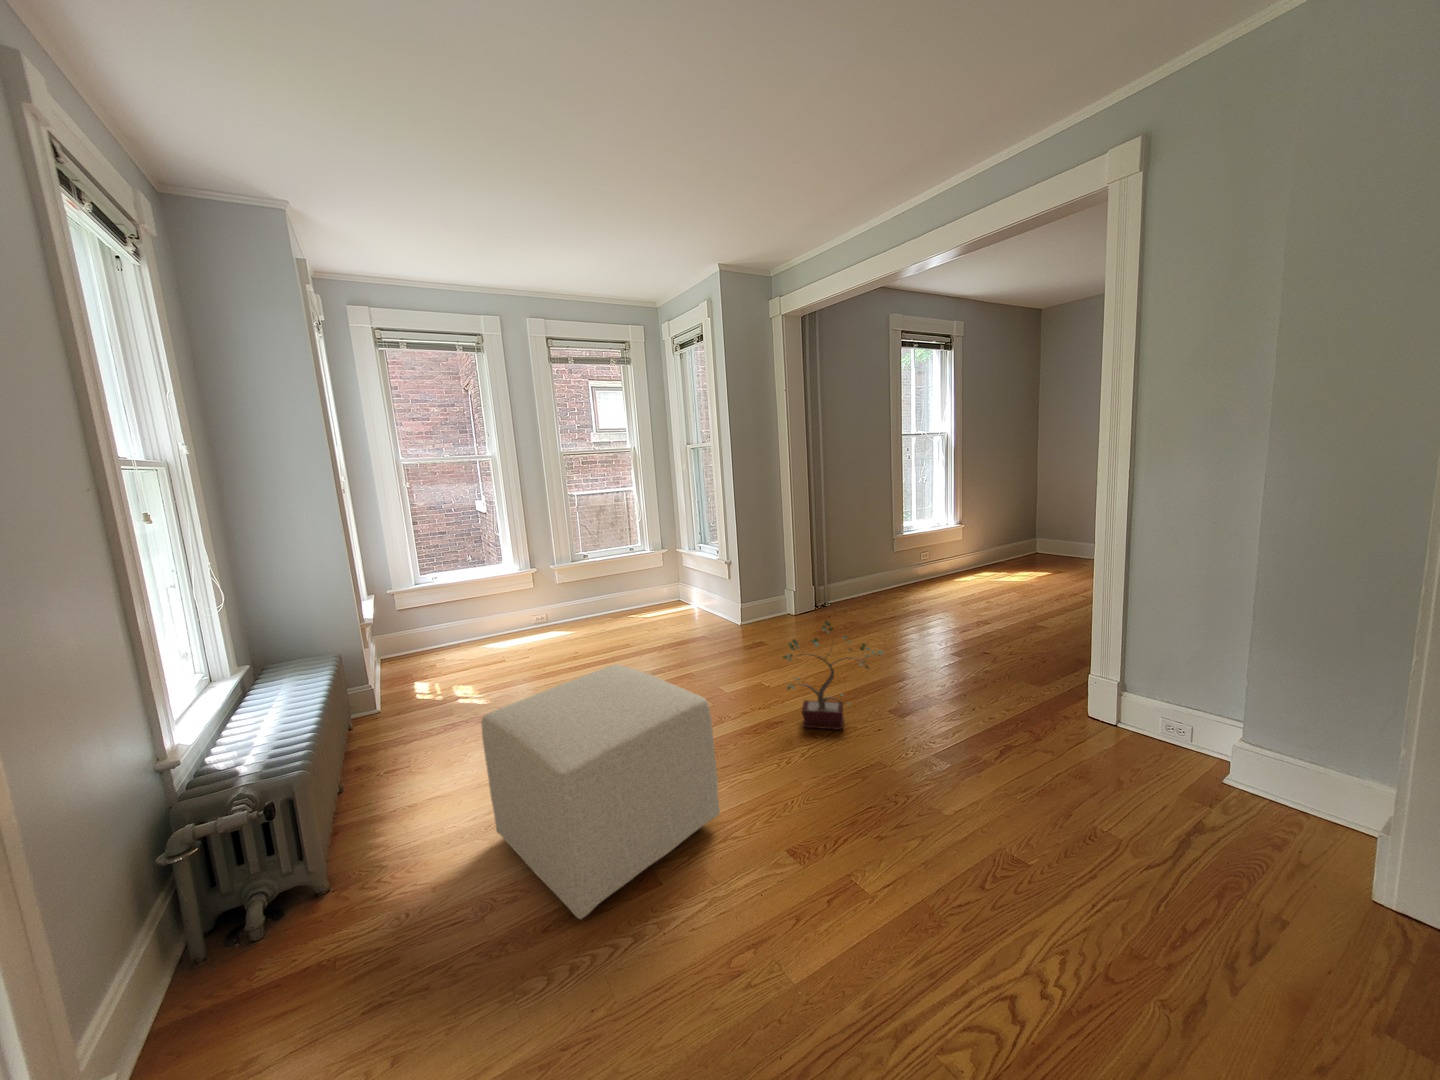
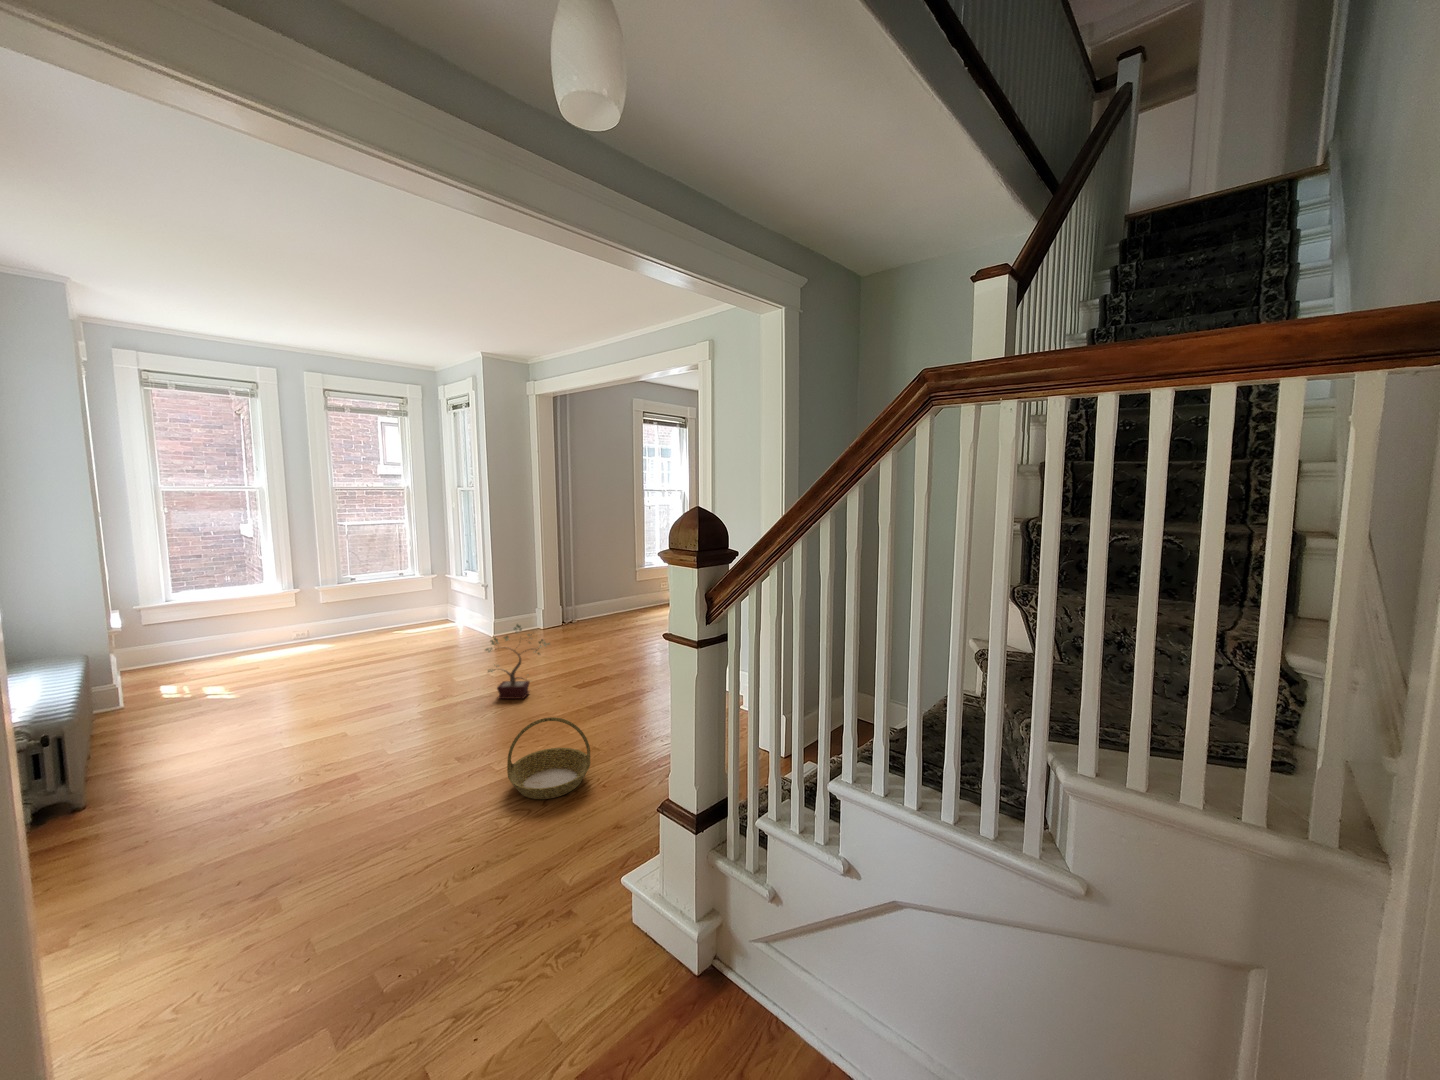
ottoman: present [481,665,720,919] -> none [226,653,408,796]
basket: none [937,833,1116,1012] -> present [507,717,590,799]

